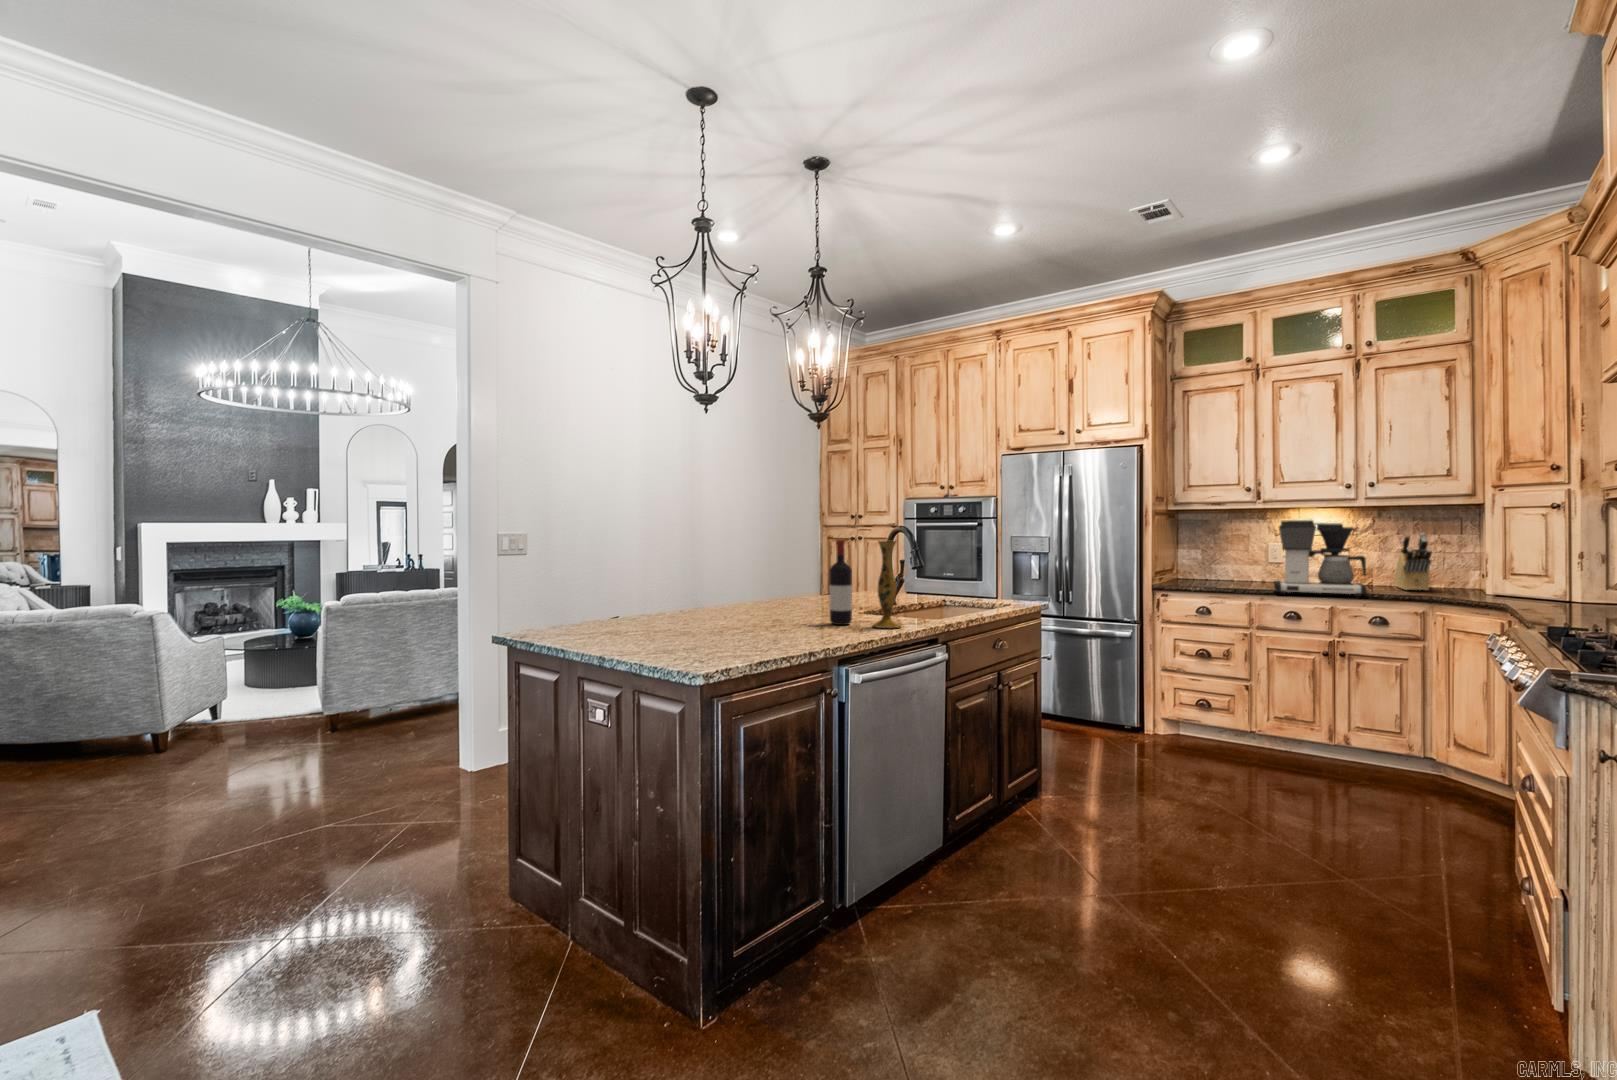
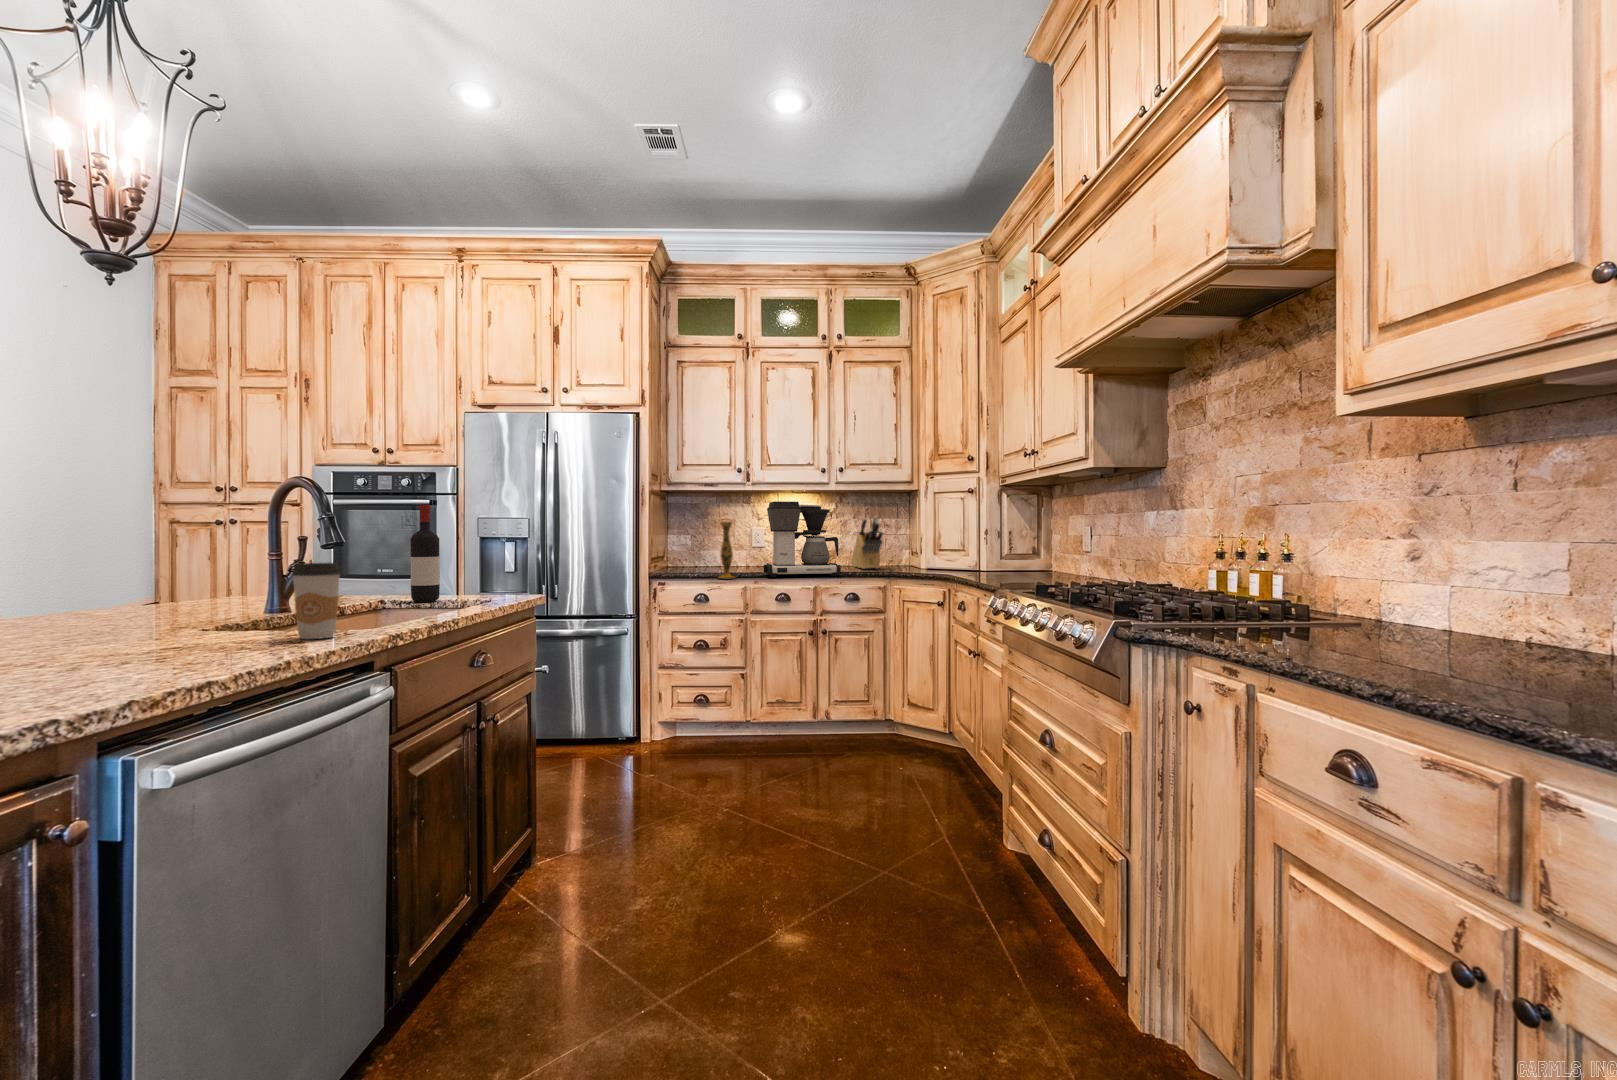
wine bottle: present [829,540,852,625] -> present [410,505,440,602]
vase: present [873,541,900,628] -> present [719,522,734,578]
coffee cup: none [900,580,923,623] -> present [292,563,340,639]

